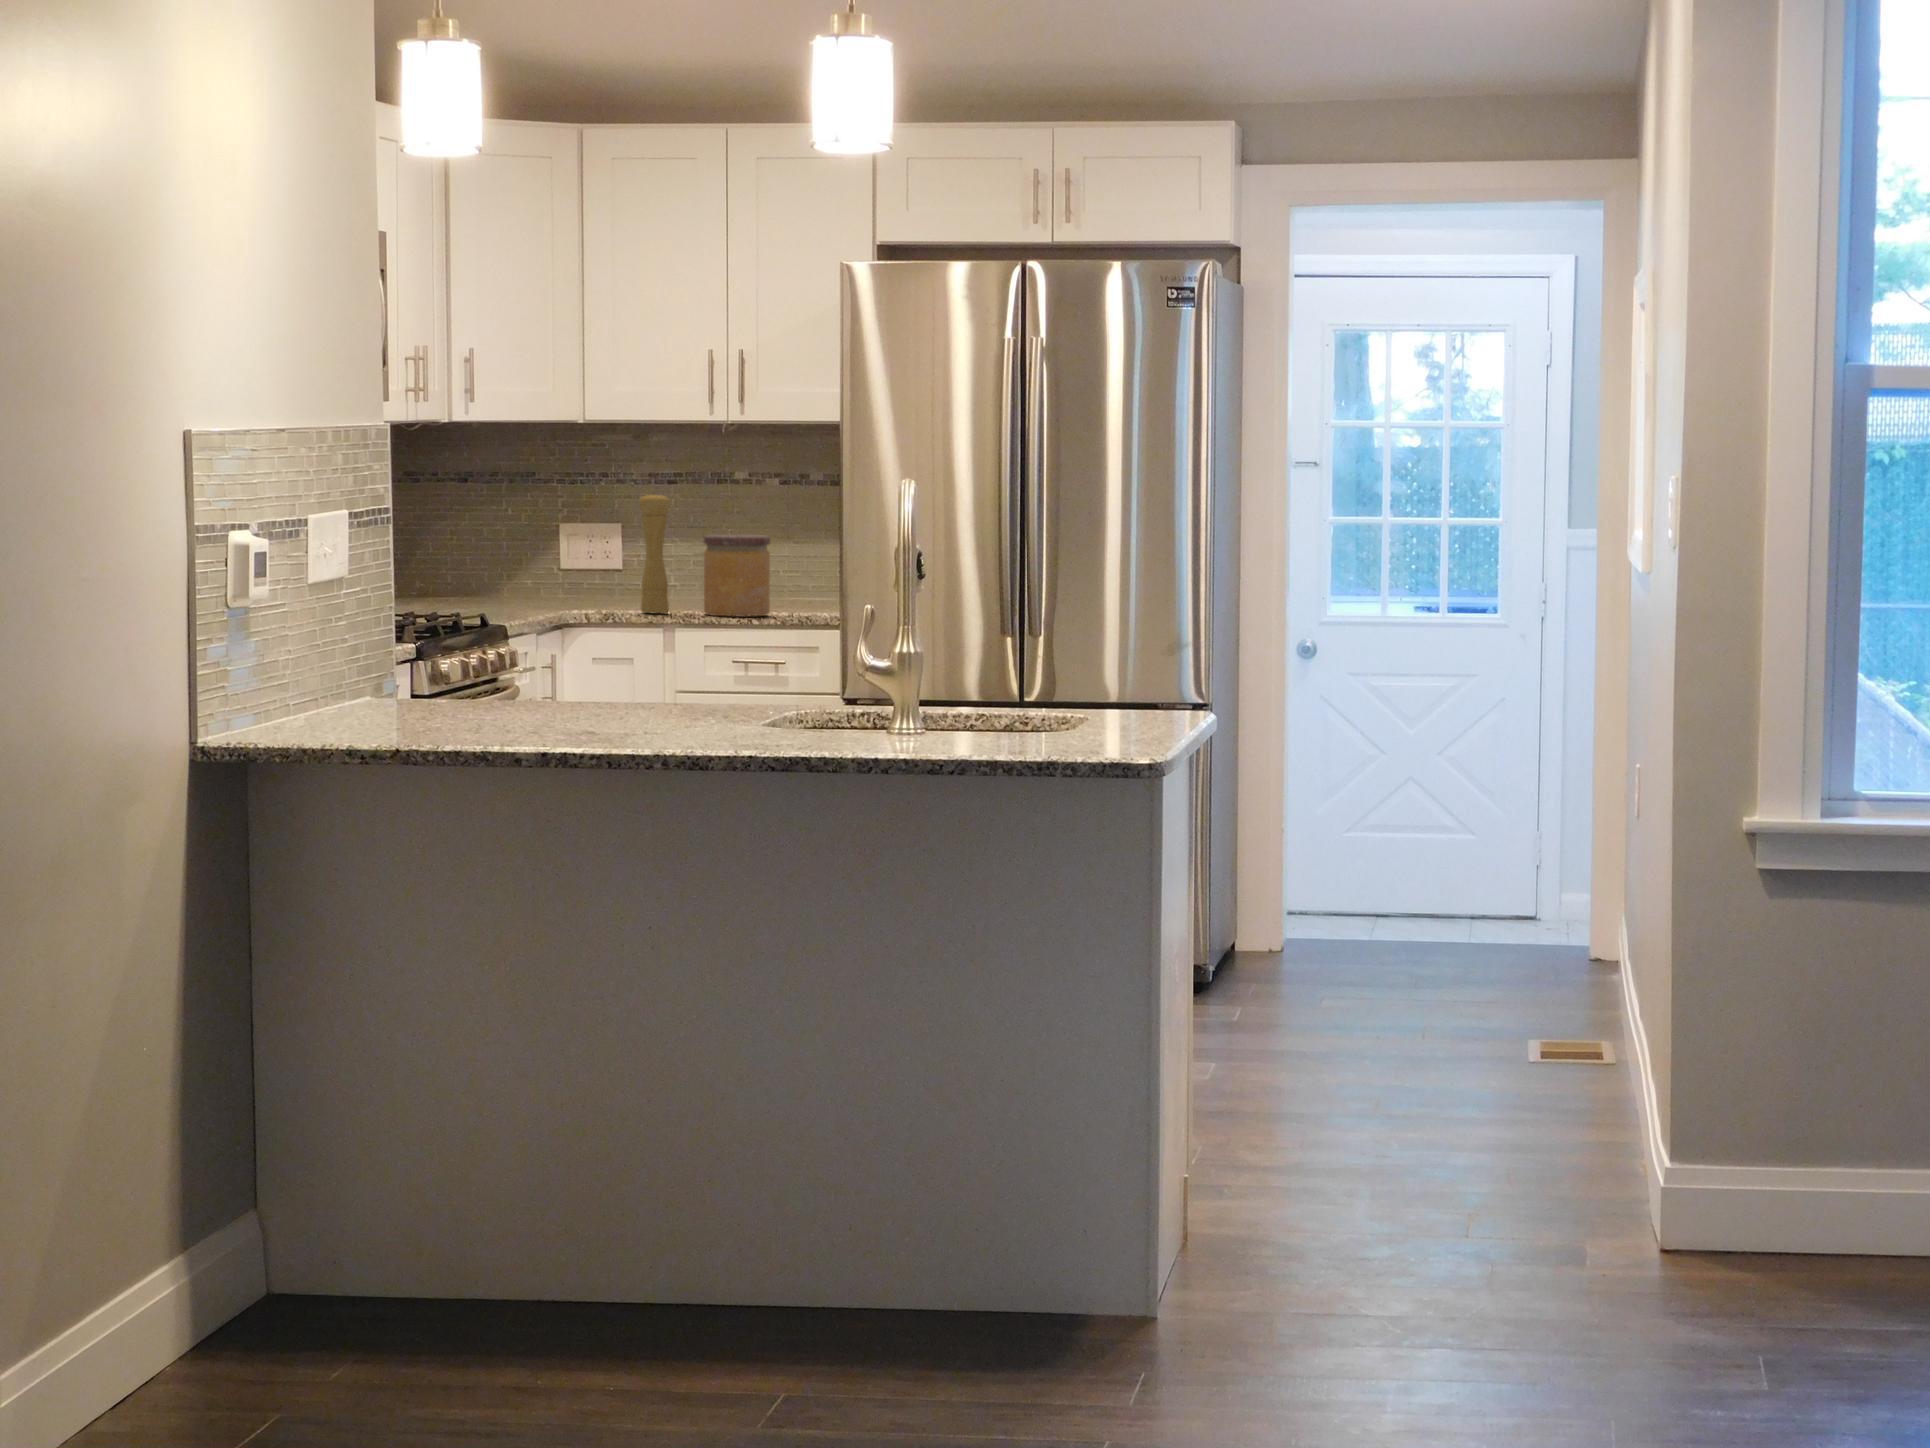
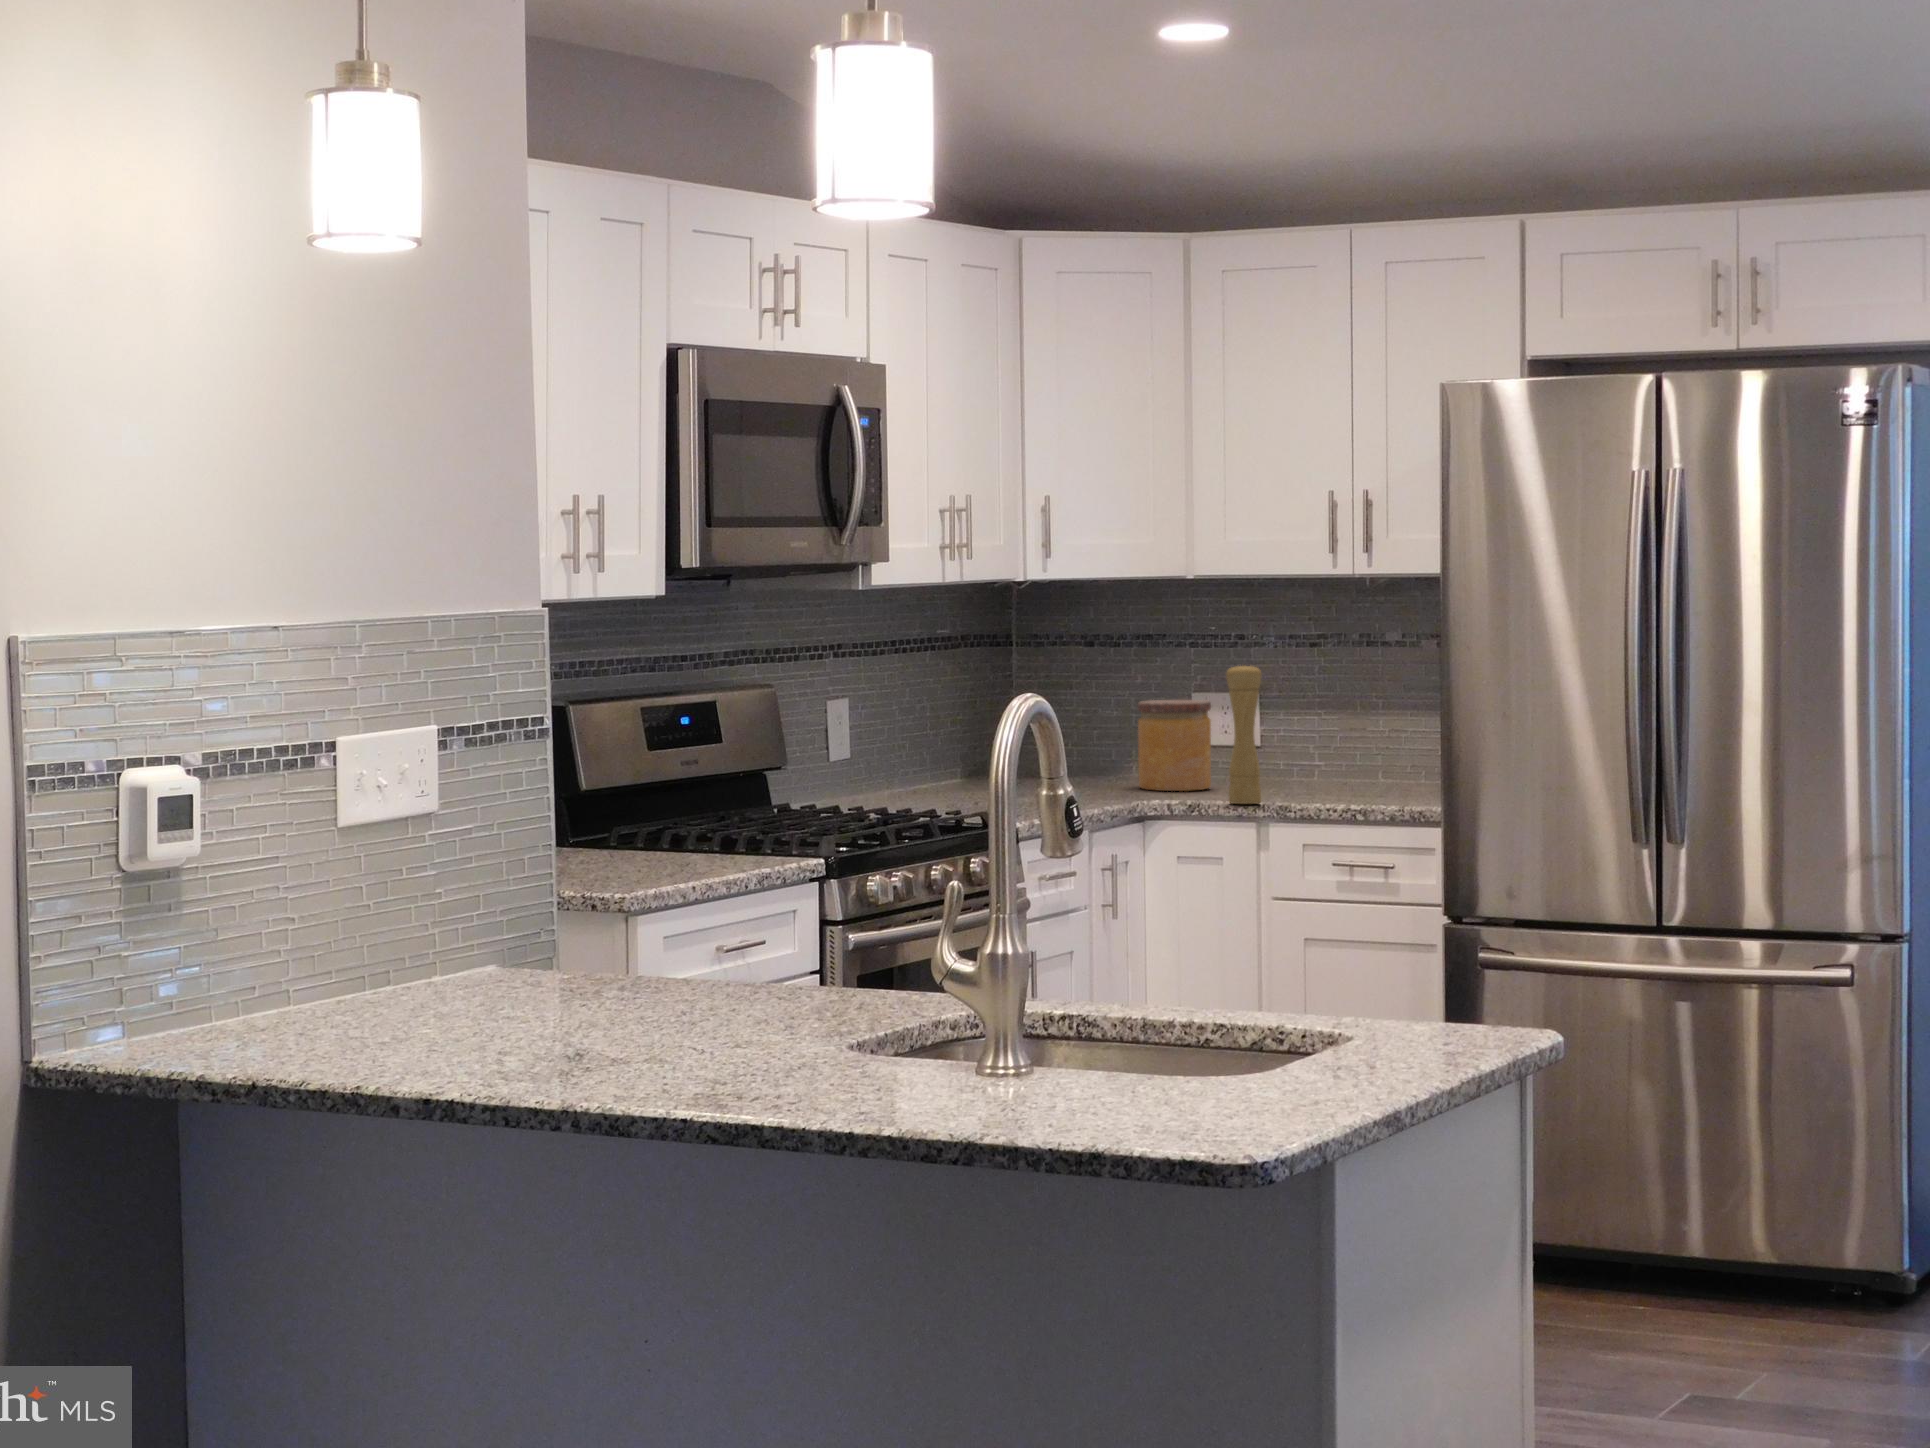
jar: present [704,535,770,617] -> present [1138,700,1211,791]

